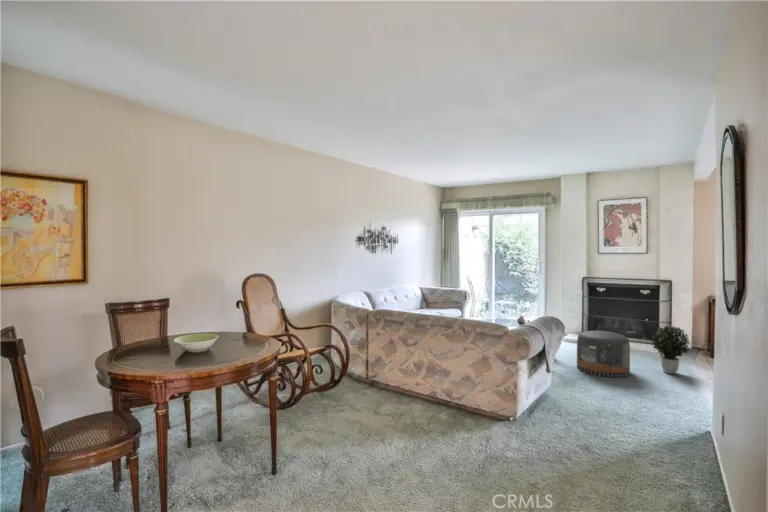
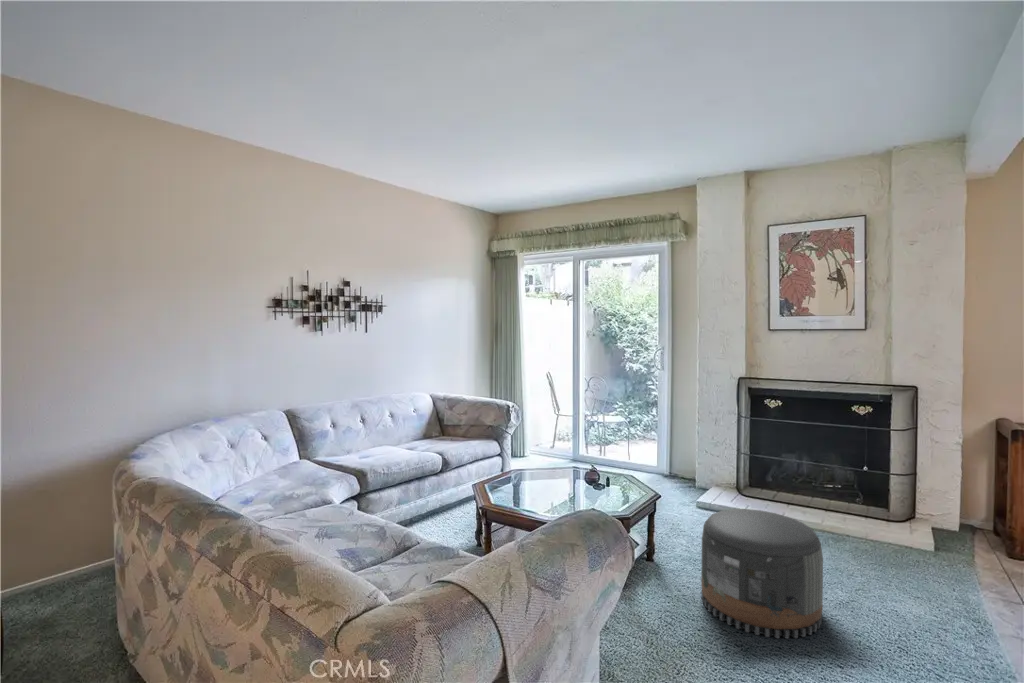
potted plant: present [651,326,690,374] -> none [872,503,973,623]

